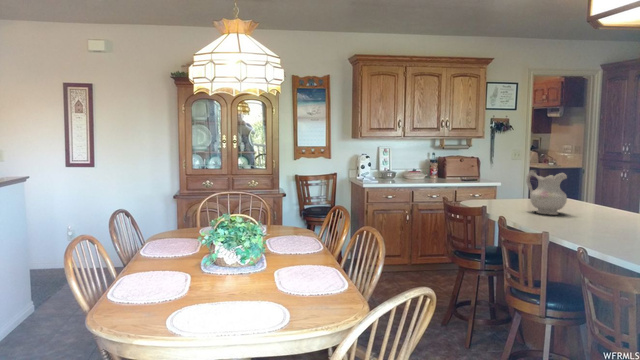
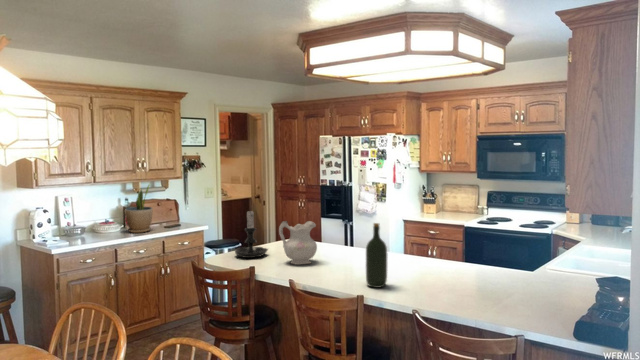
potted plant: none [427,140,450,181] -> present [125,185,153,233]
candle holder: none [490,158,525,205] -> present [235,211,268,258]
wine bottle: none [588,170,616,239] -> present [366,223,387,288]

